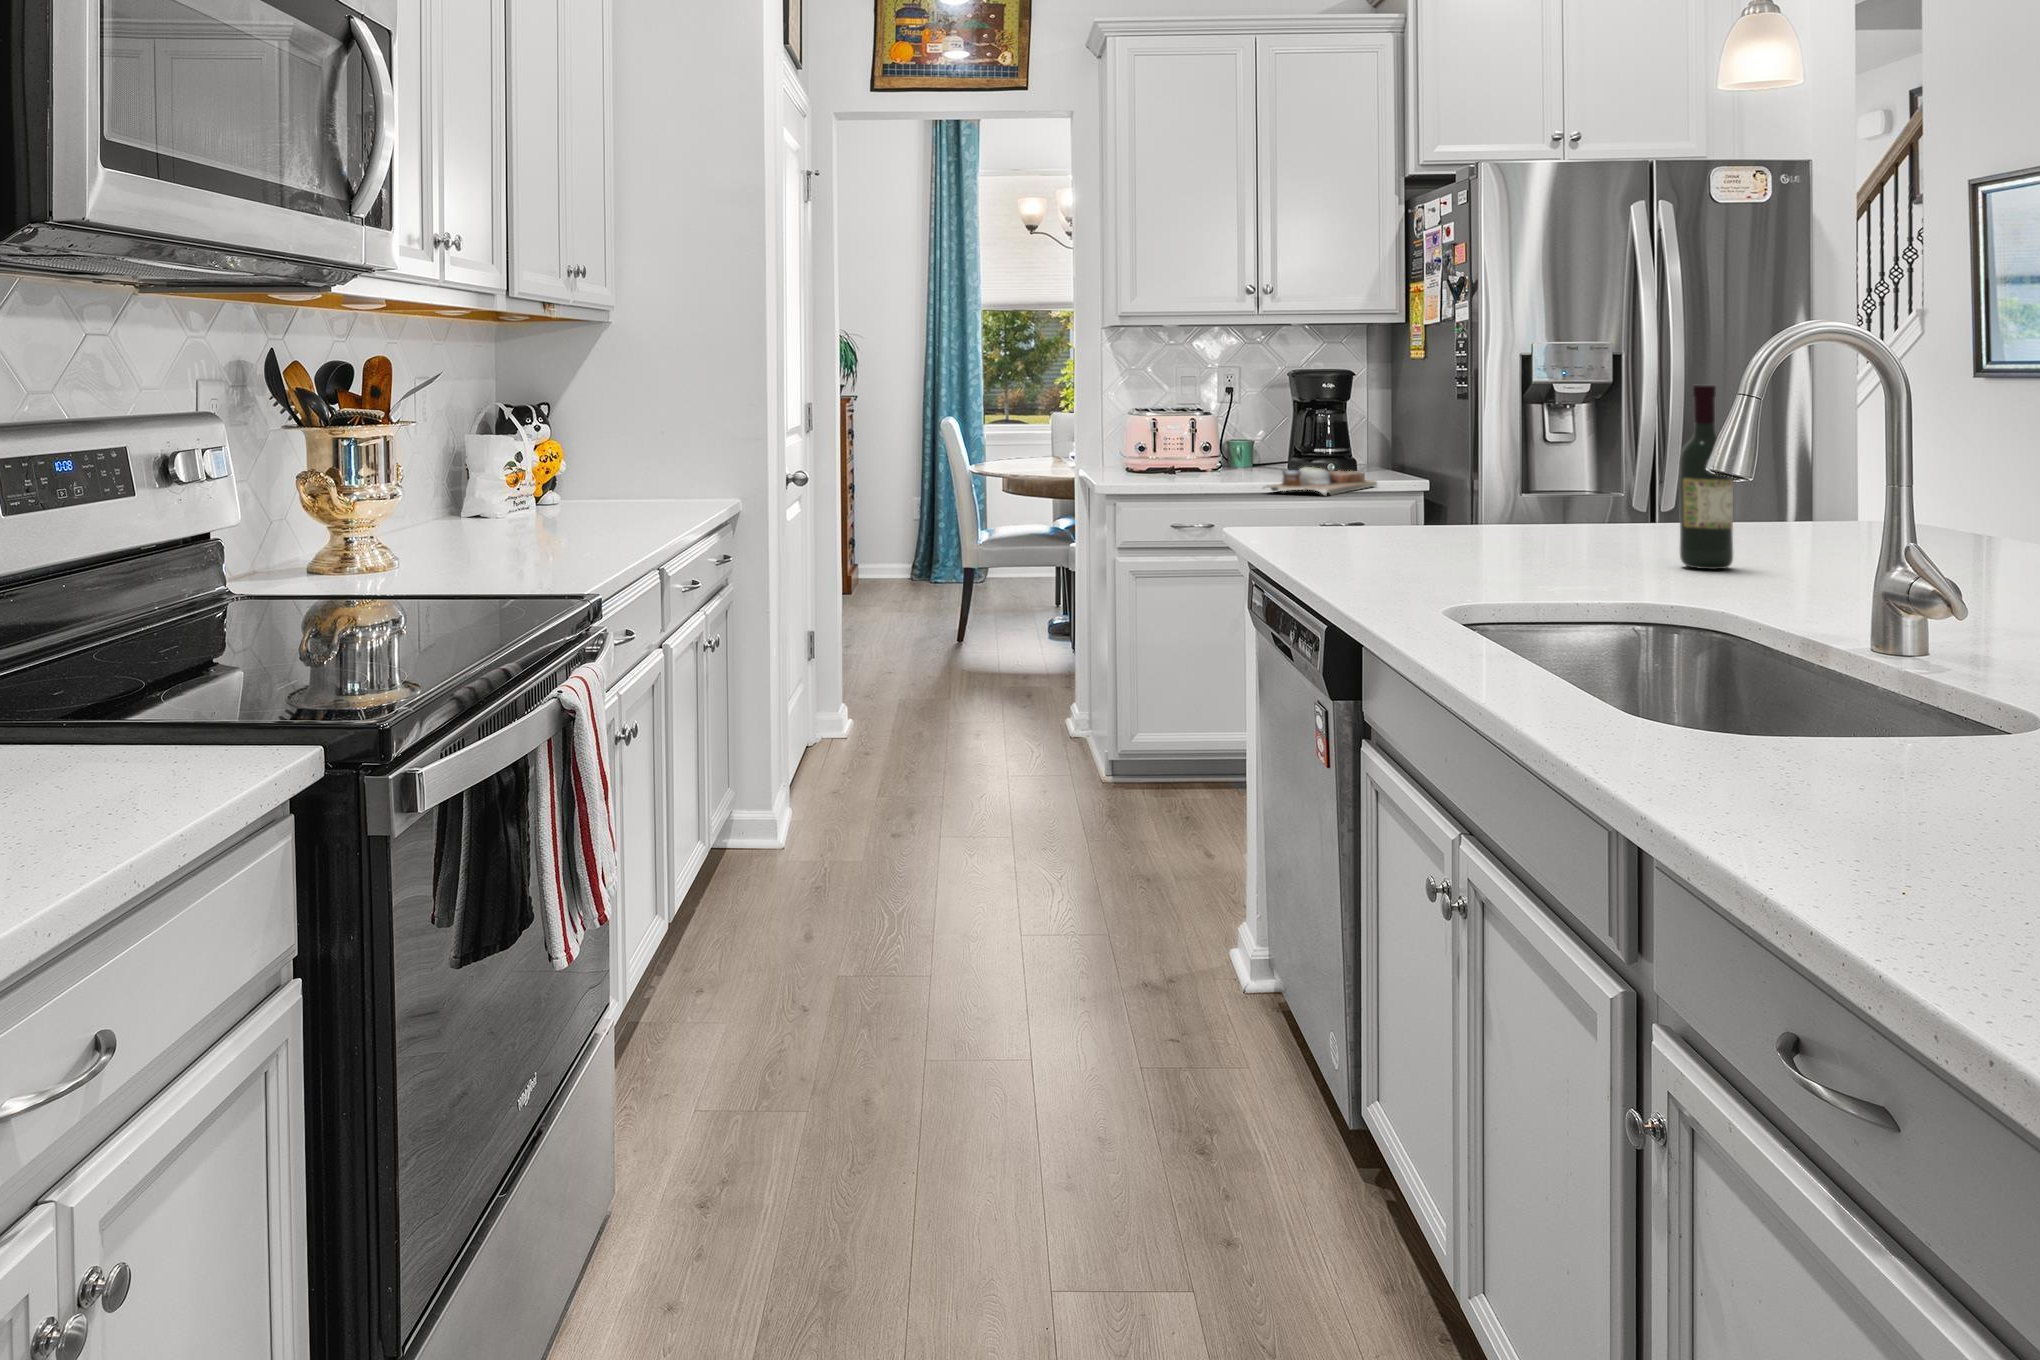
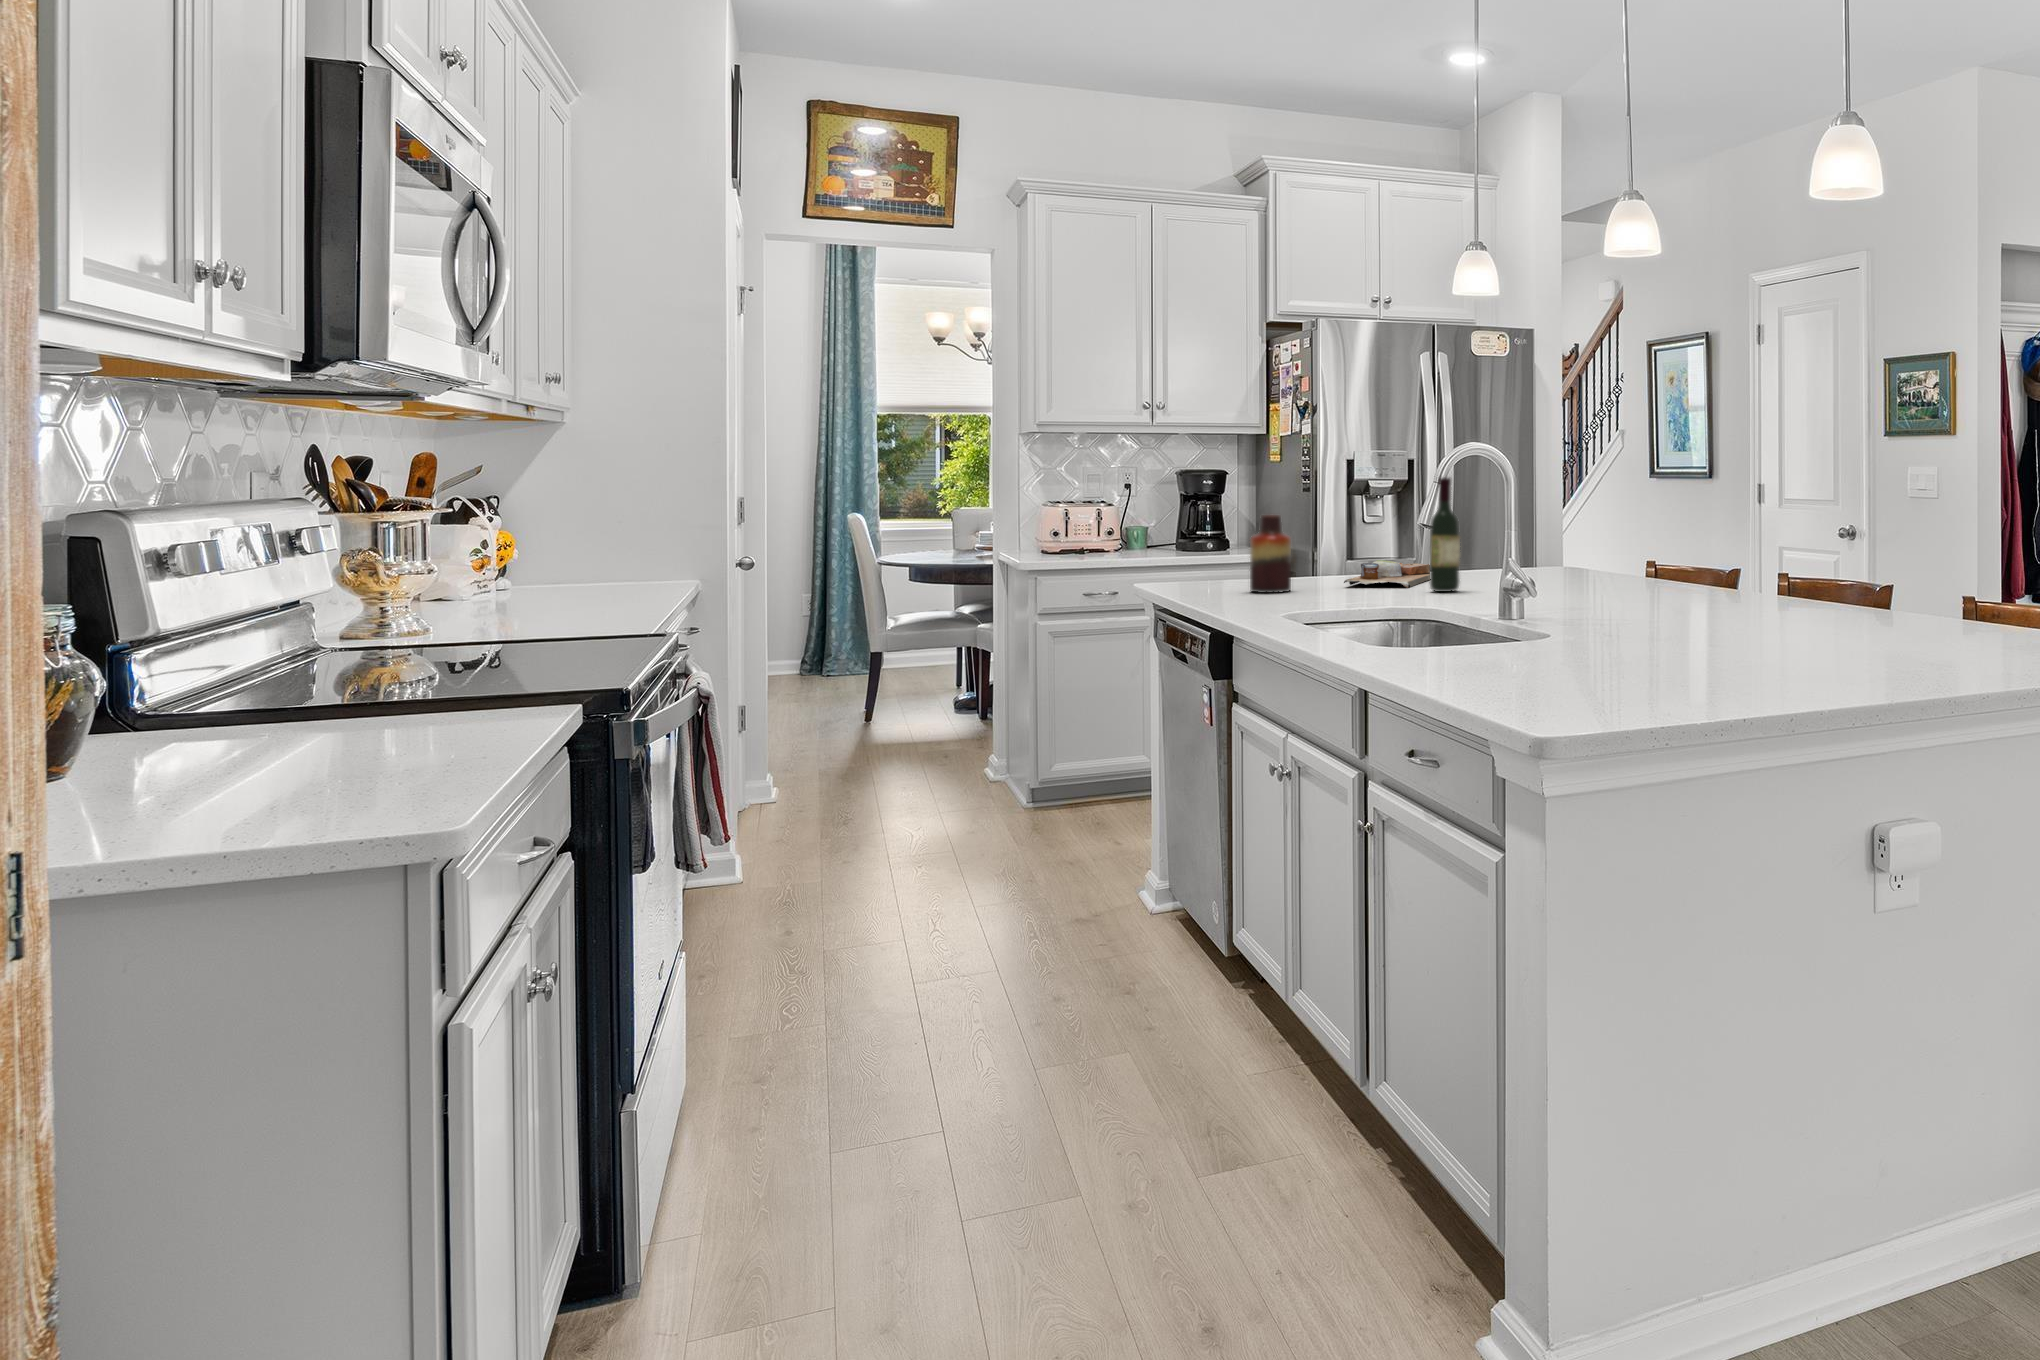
vase: none [1387,439,1449,555] -> present [1250,515,1291,593]
cutting board: present [1265,467,1377,495] -> present [1344,560,1430,588]

